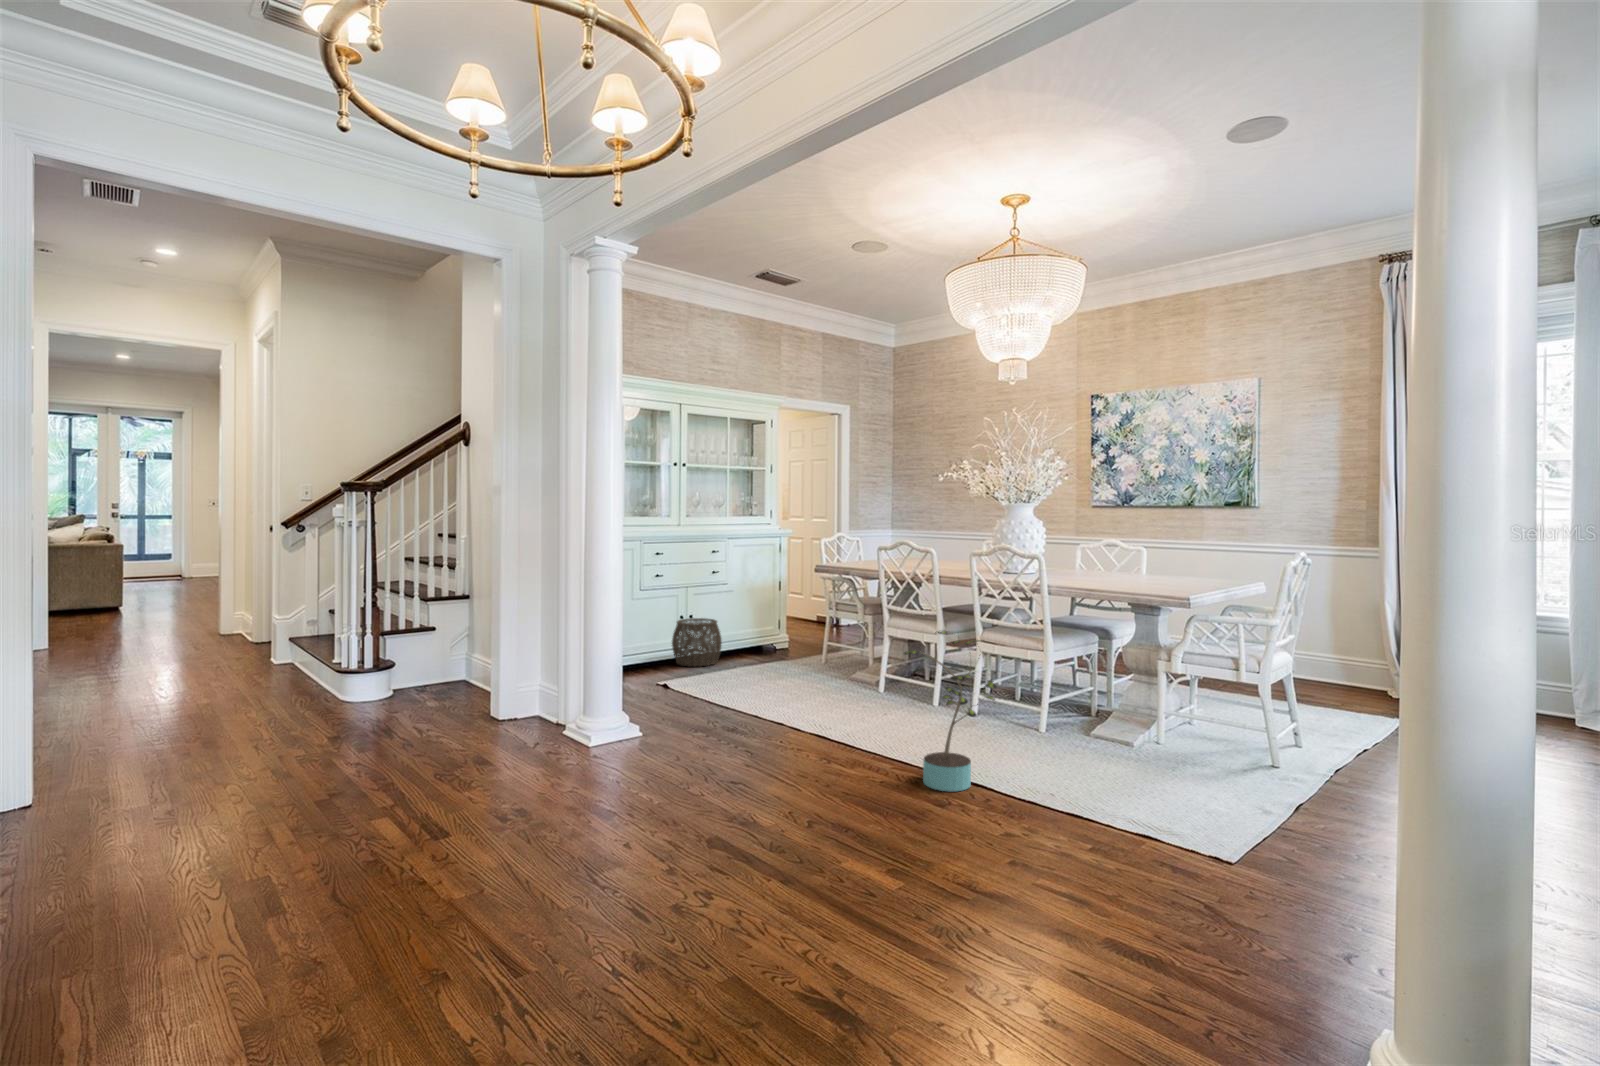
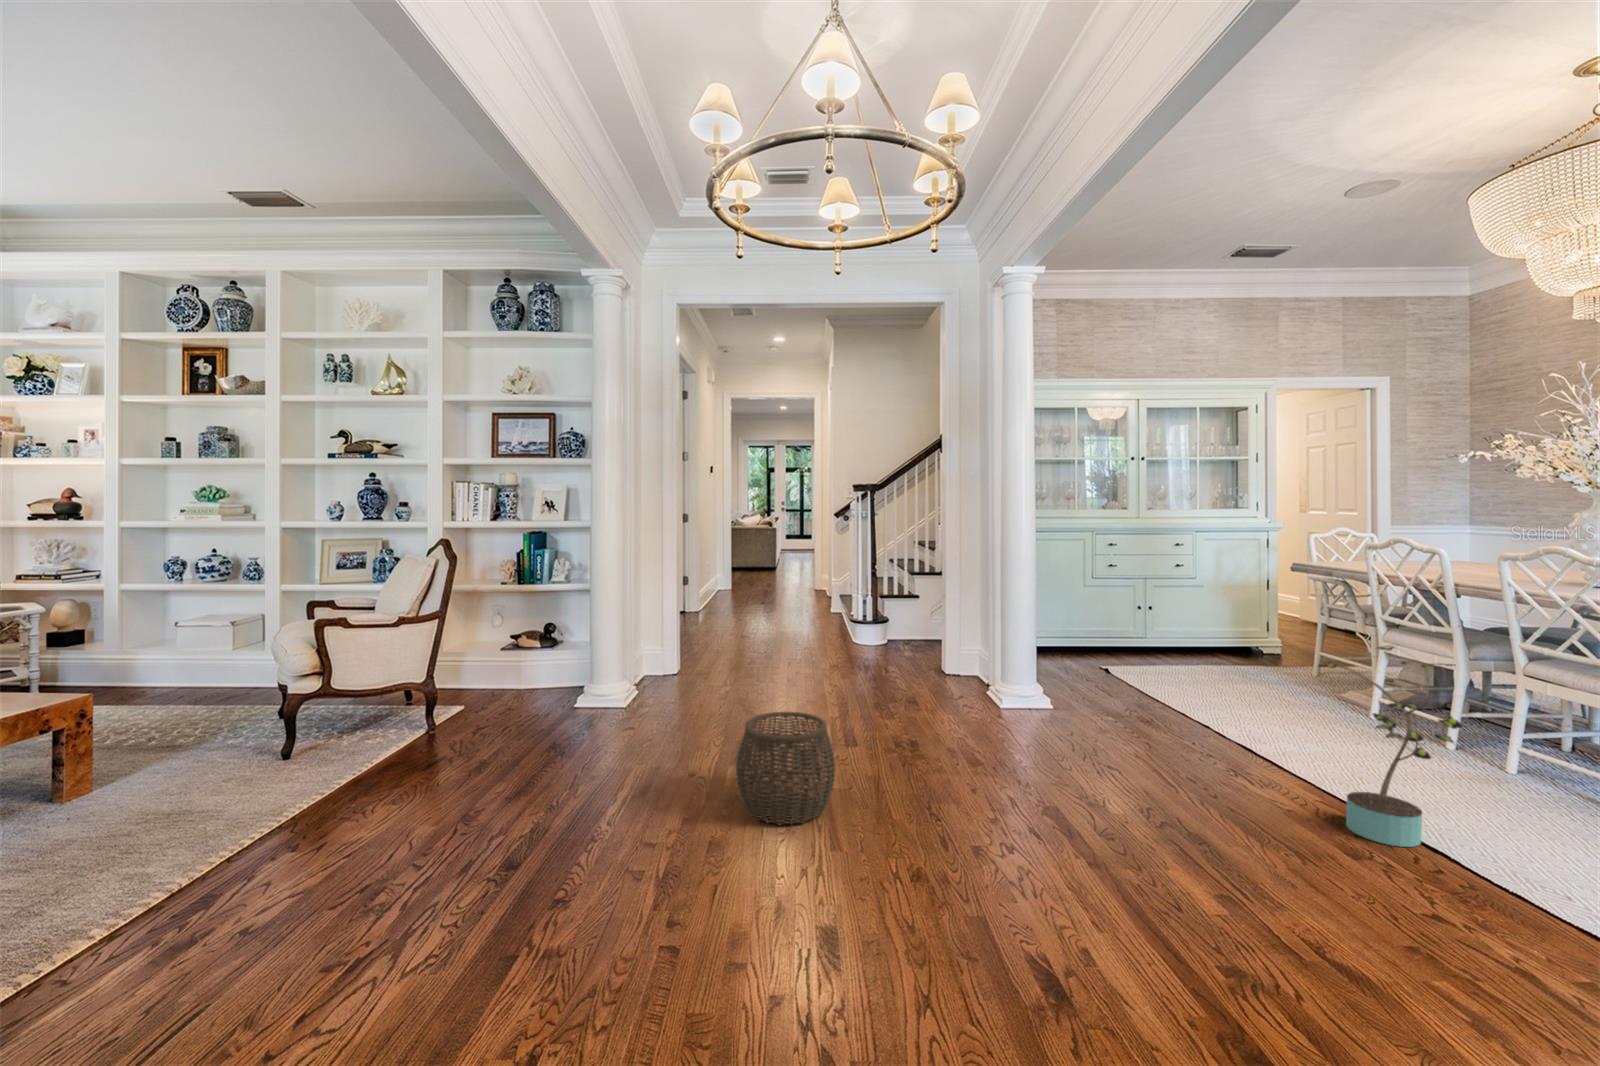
woven basket: present [672,618,722,667] -> present [736,712,836,825]

